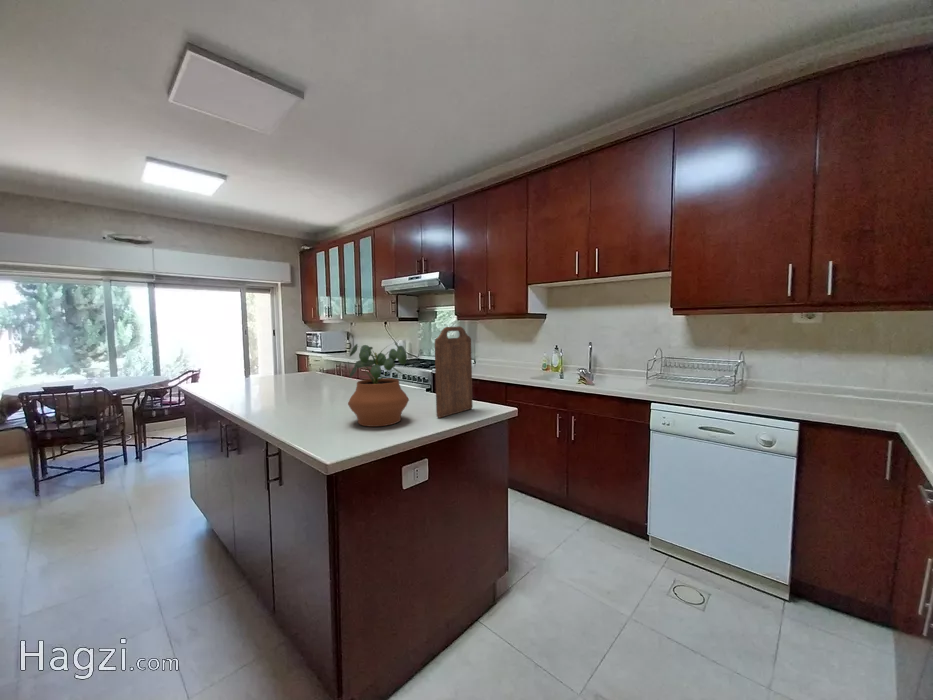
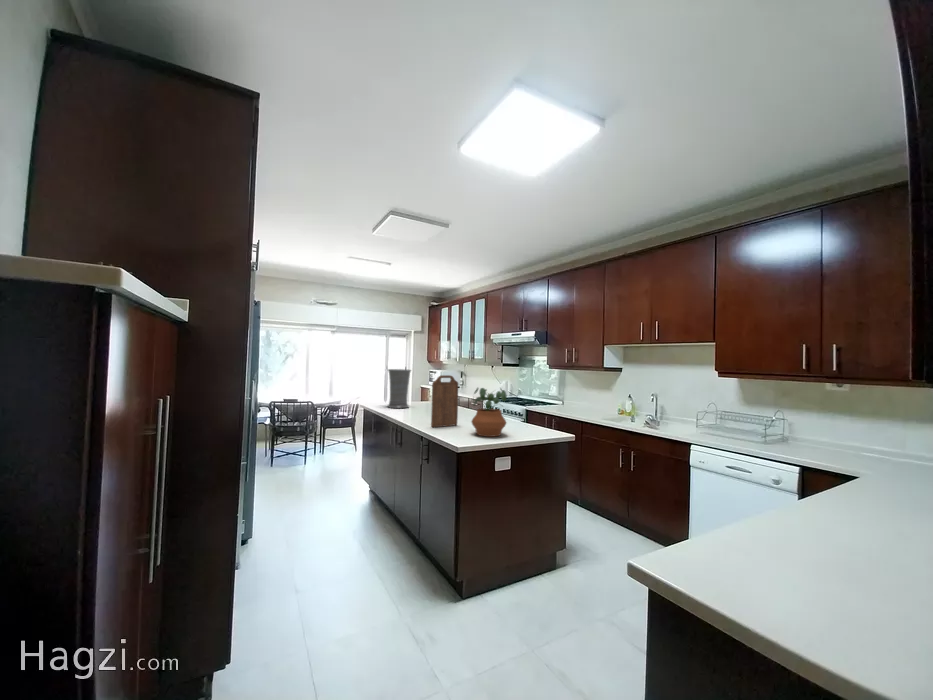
cutting board: present [435,326,473,418] -> present [431,375,458,427]
vase: none [215,328,258,388] -> present [388,369,411,408]

